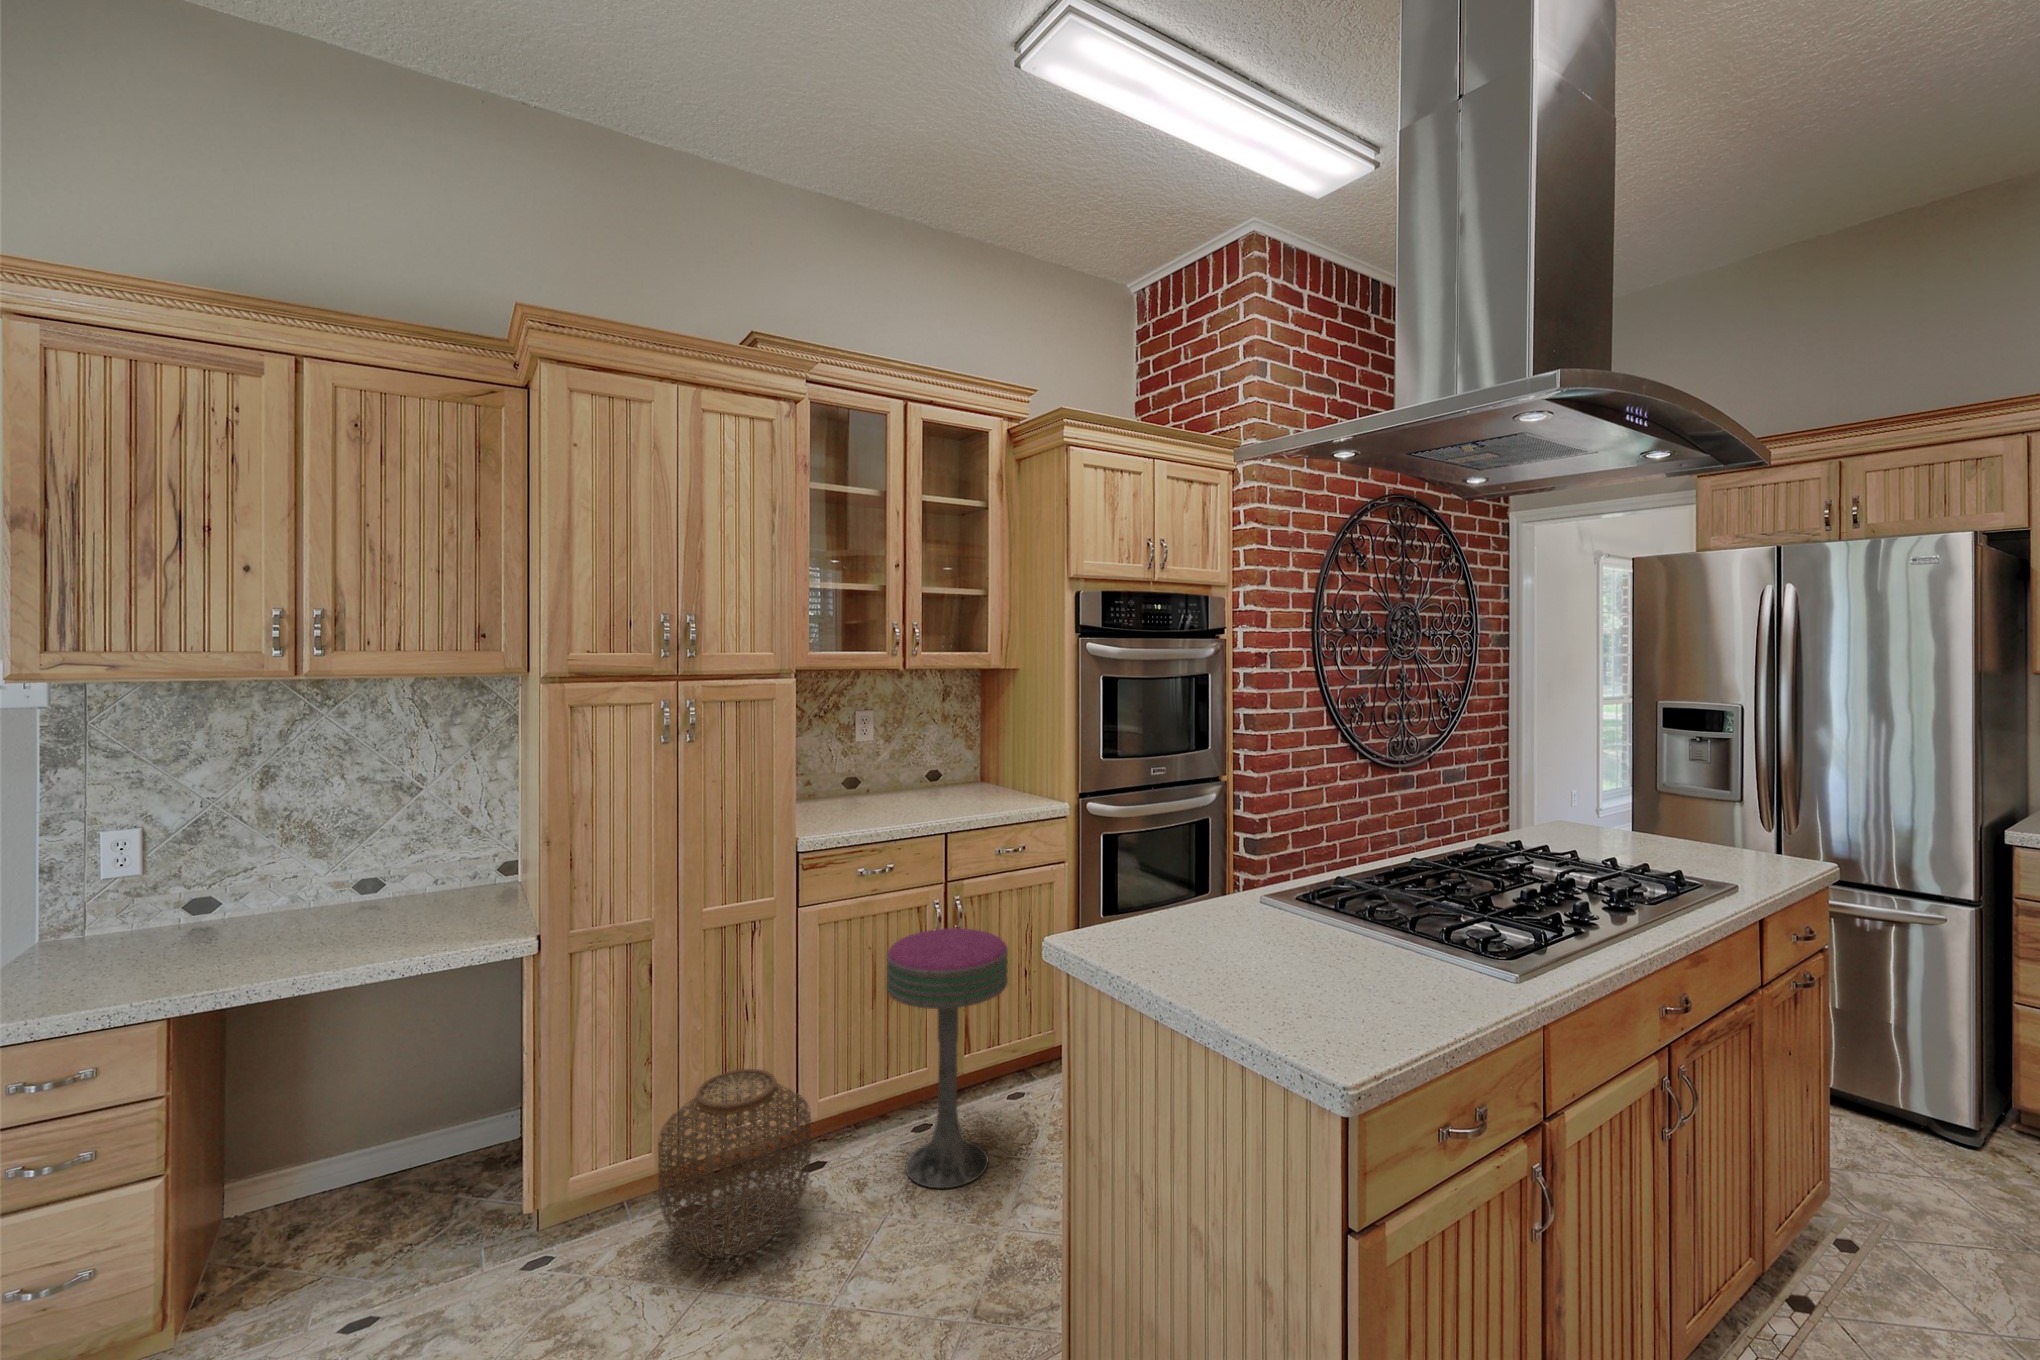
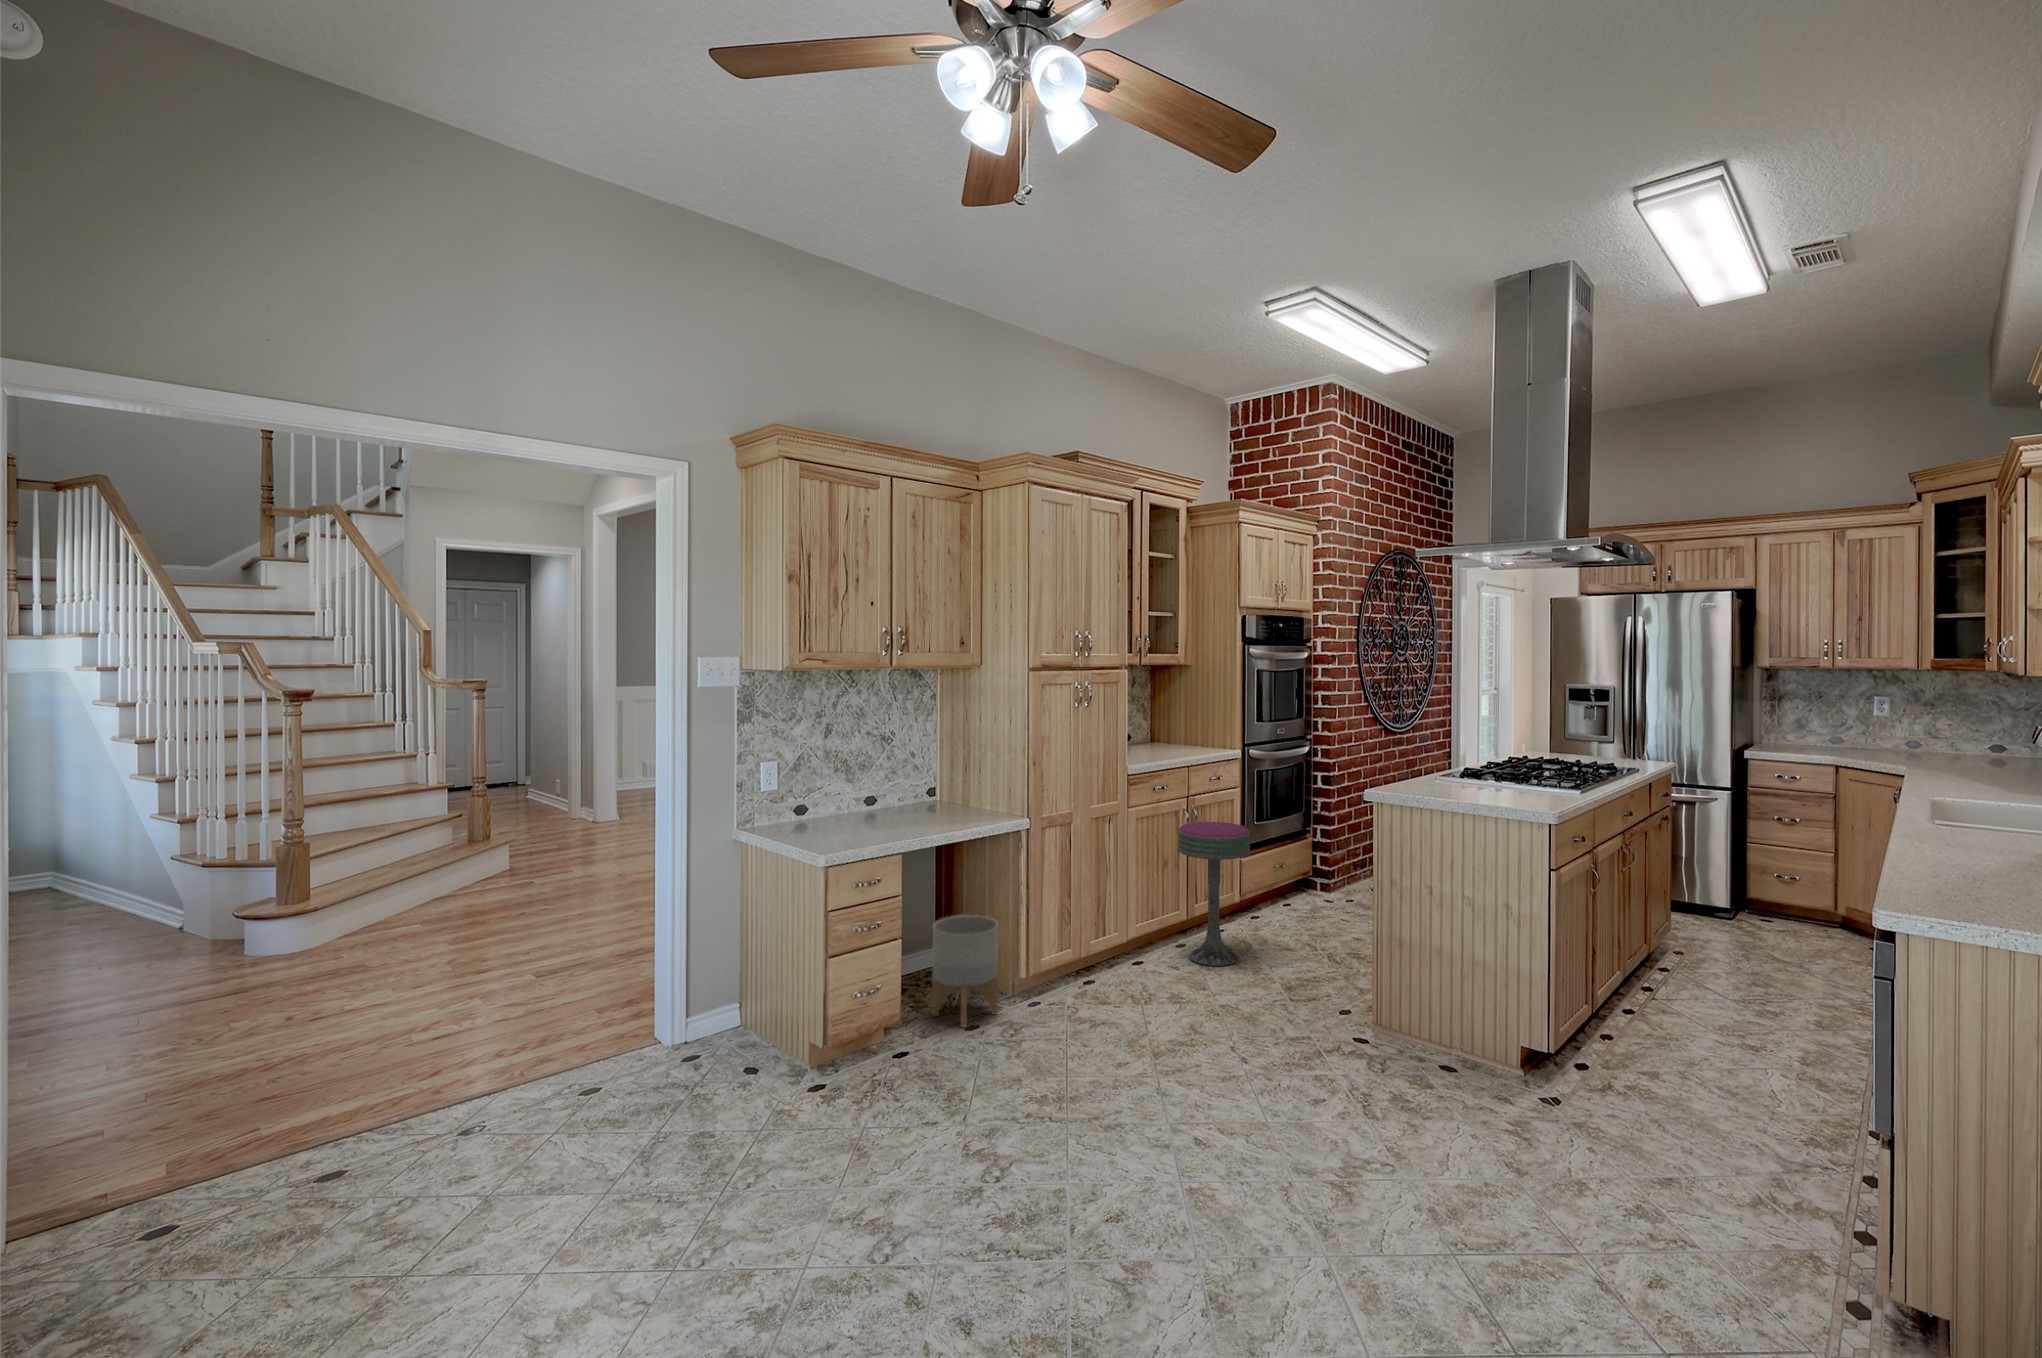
woven basket: present [658,1069,811,1258] -> none [1089,897,1171,996]
planter: none [329,1095,471,1320] -> present [932,915,998,1028]

